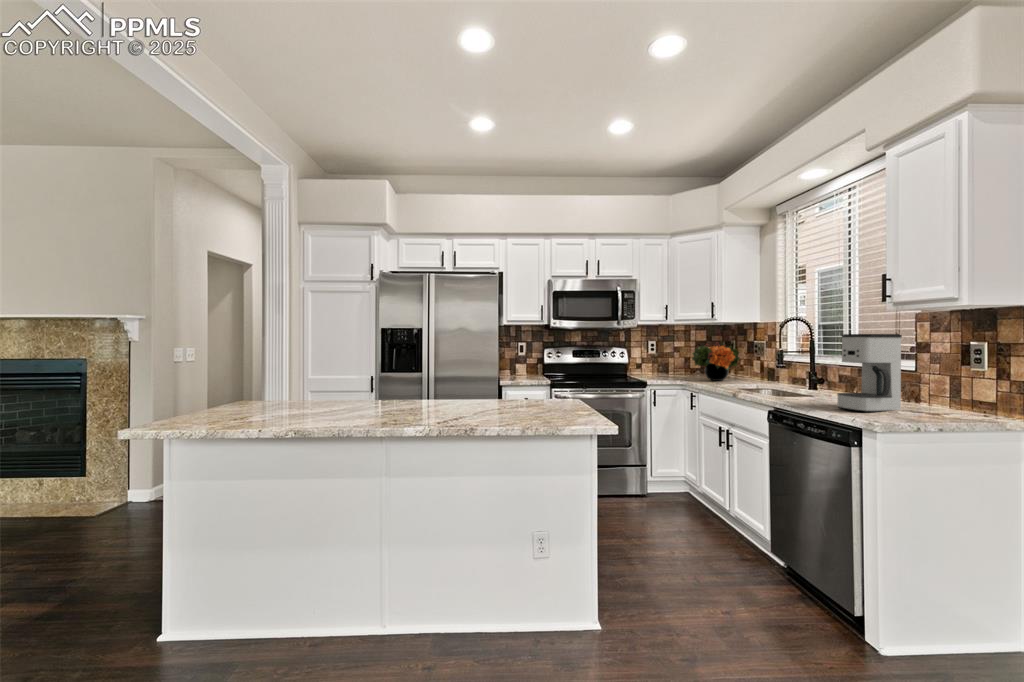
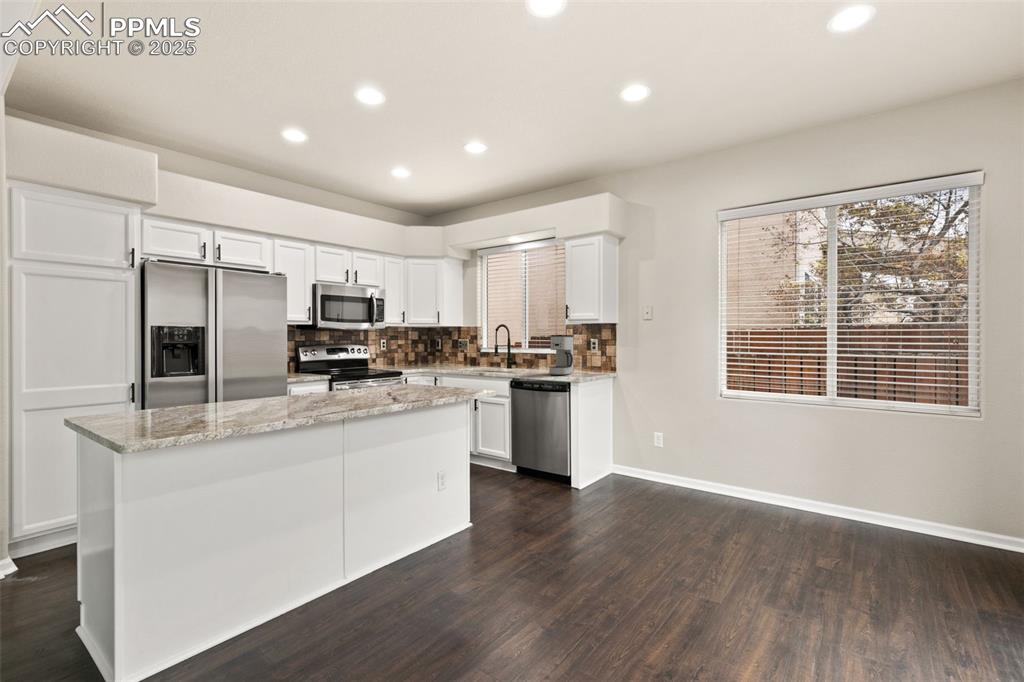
flower arrangement: present [692,342,739,381] -> none [423,340,456,368]

